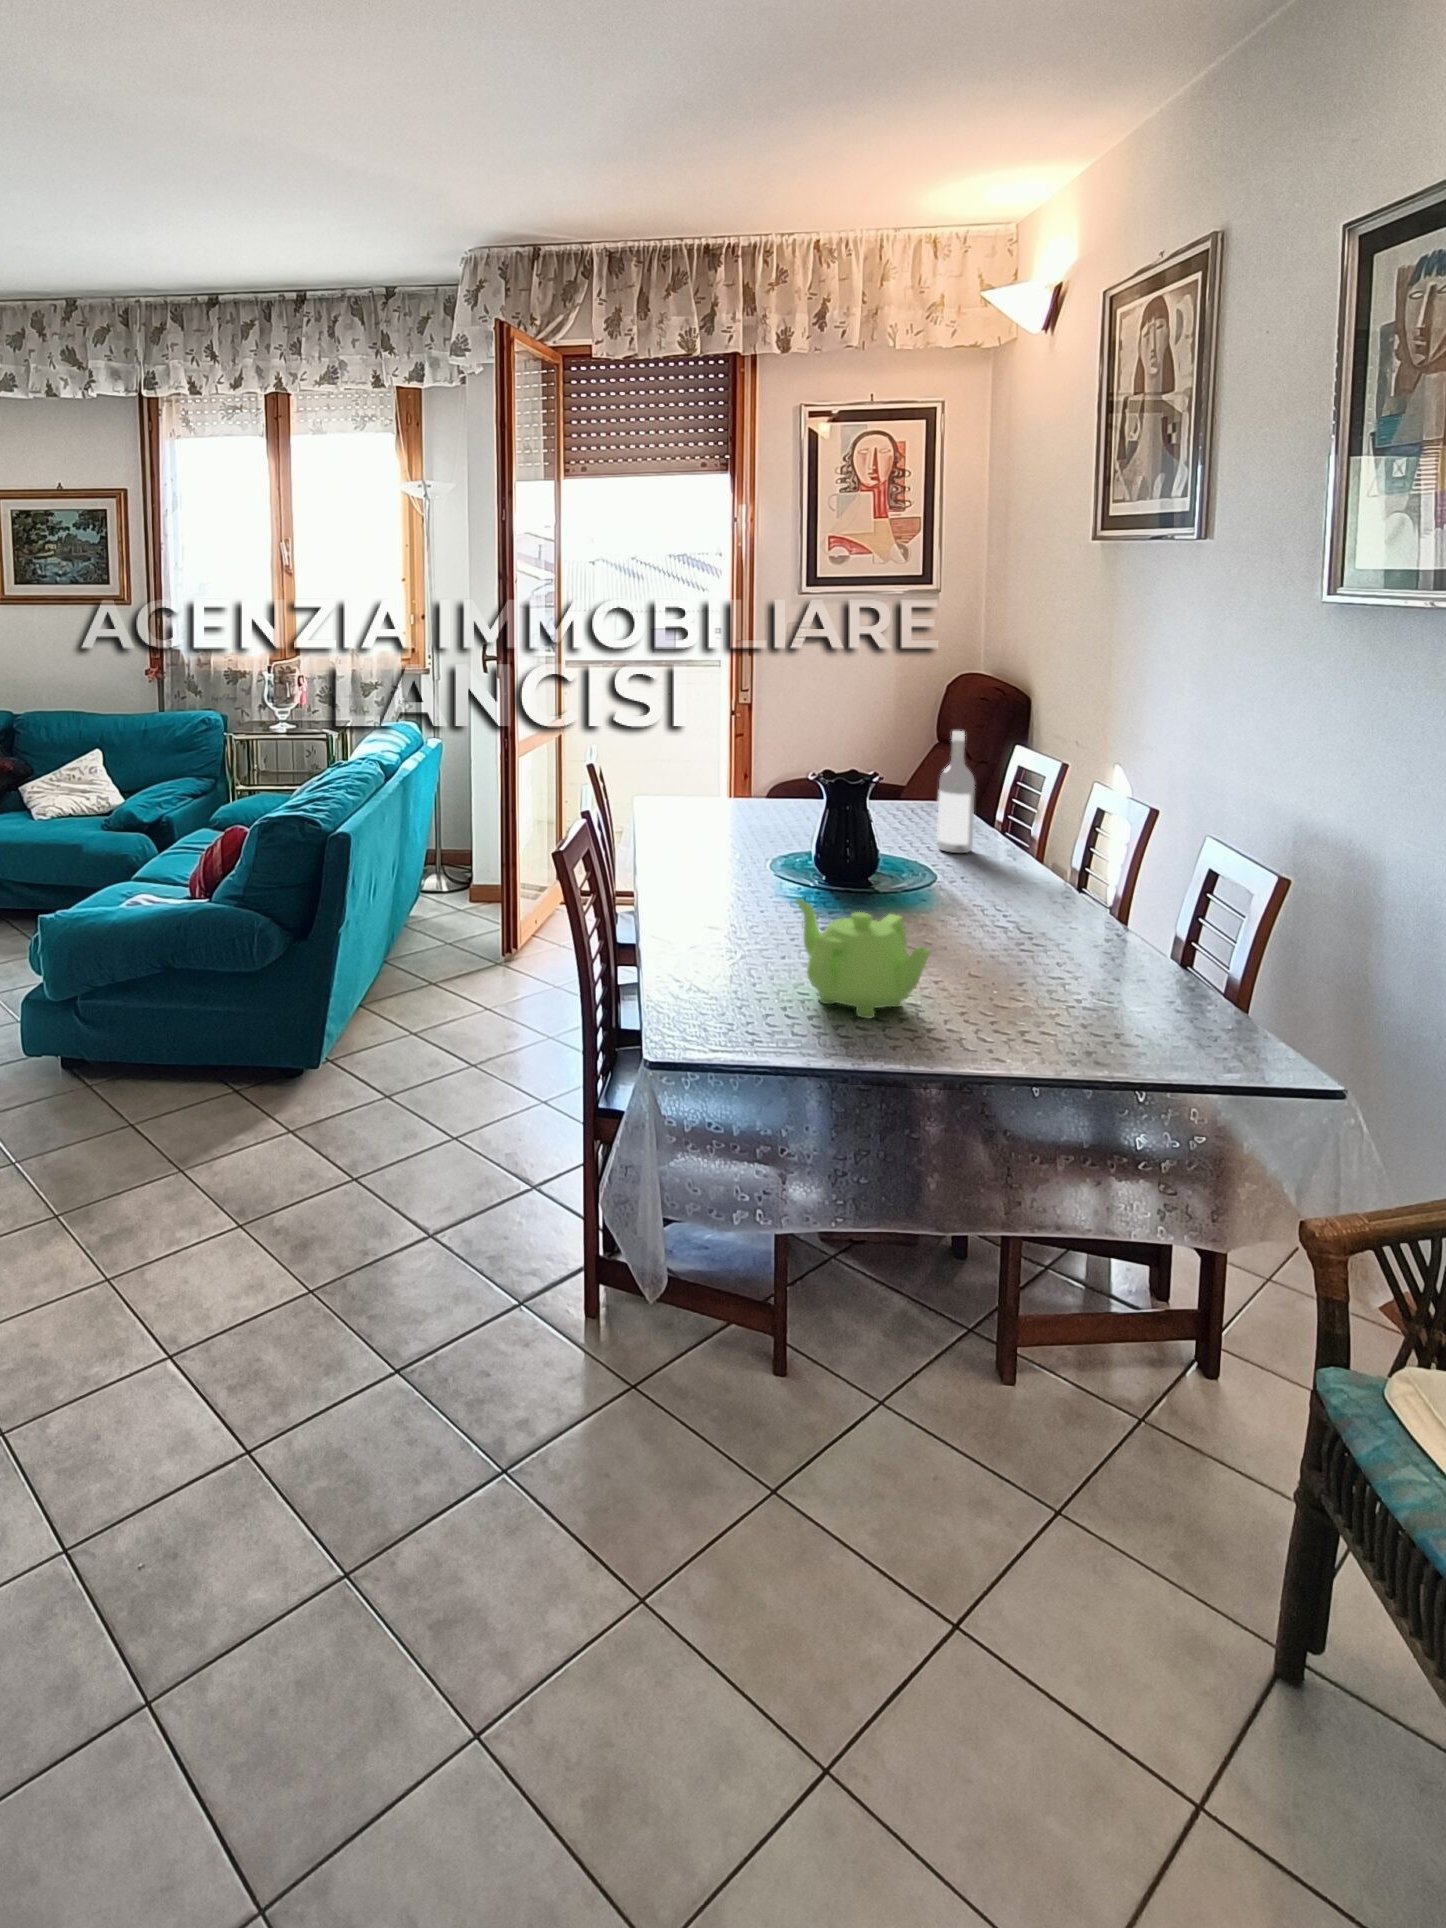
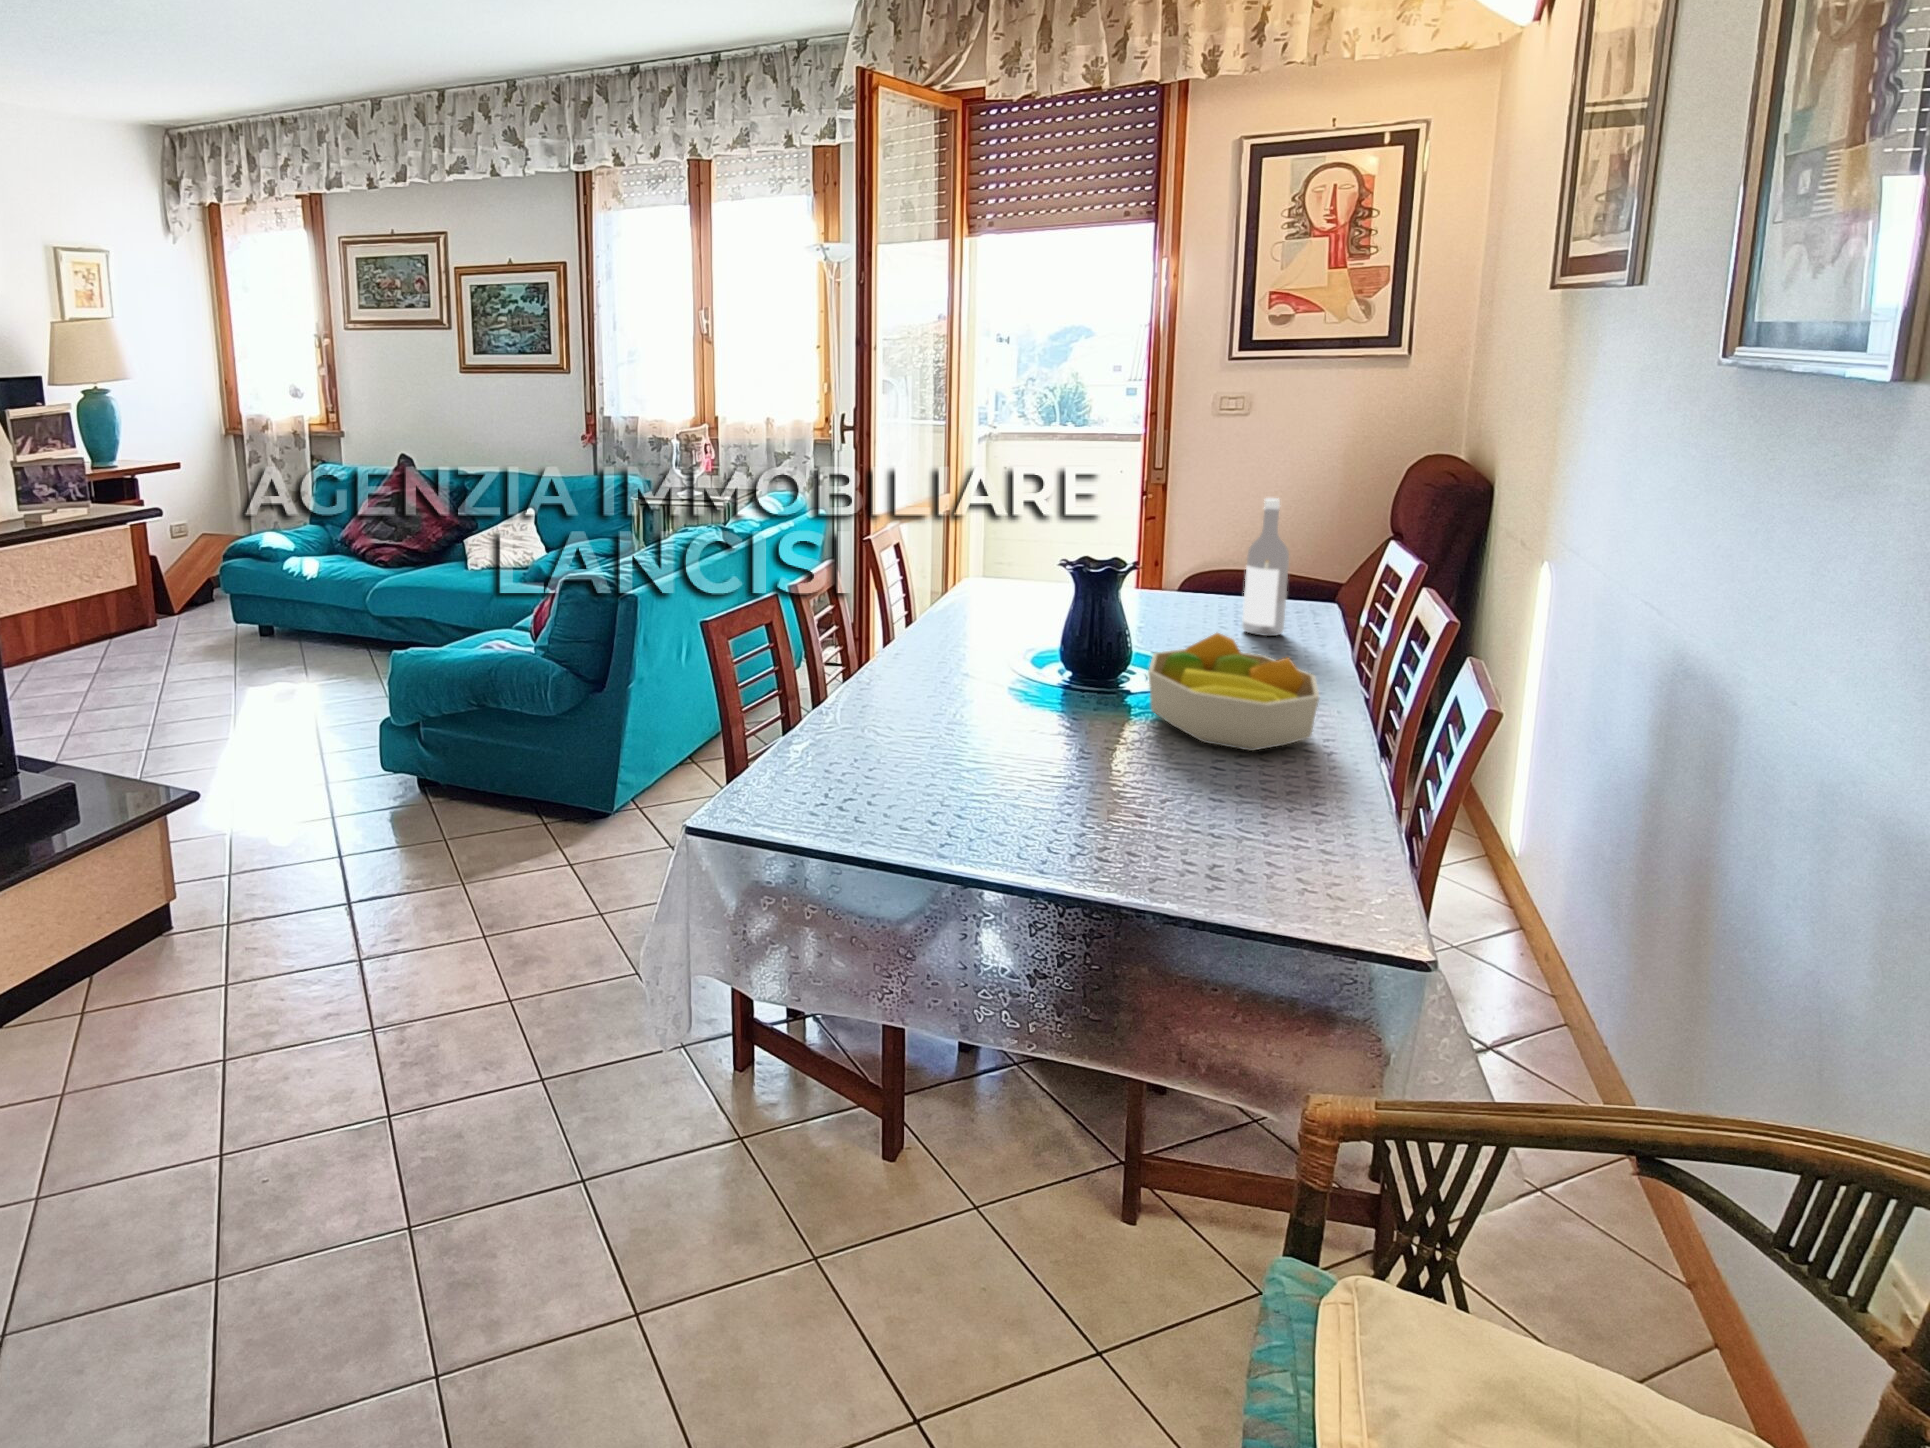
fruit bowl: none [961,866,1142,978] -> present [1149,633,1319,751]
teapot: present [796,899,930,1019] -> none [892,637,1029,755]

